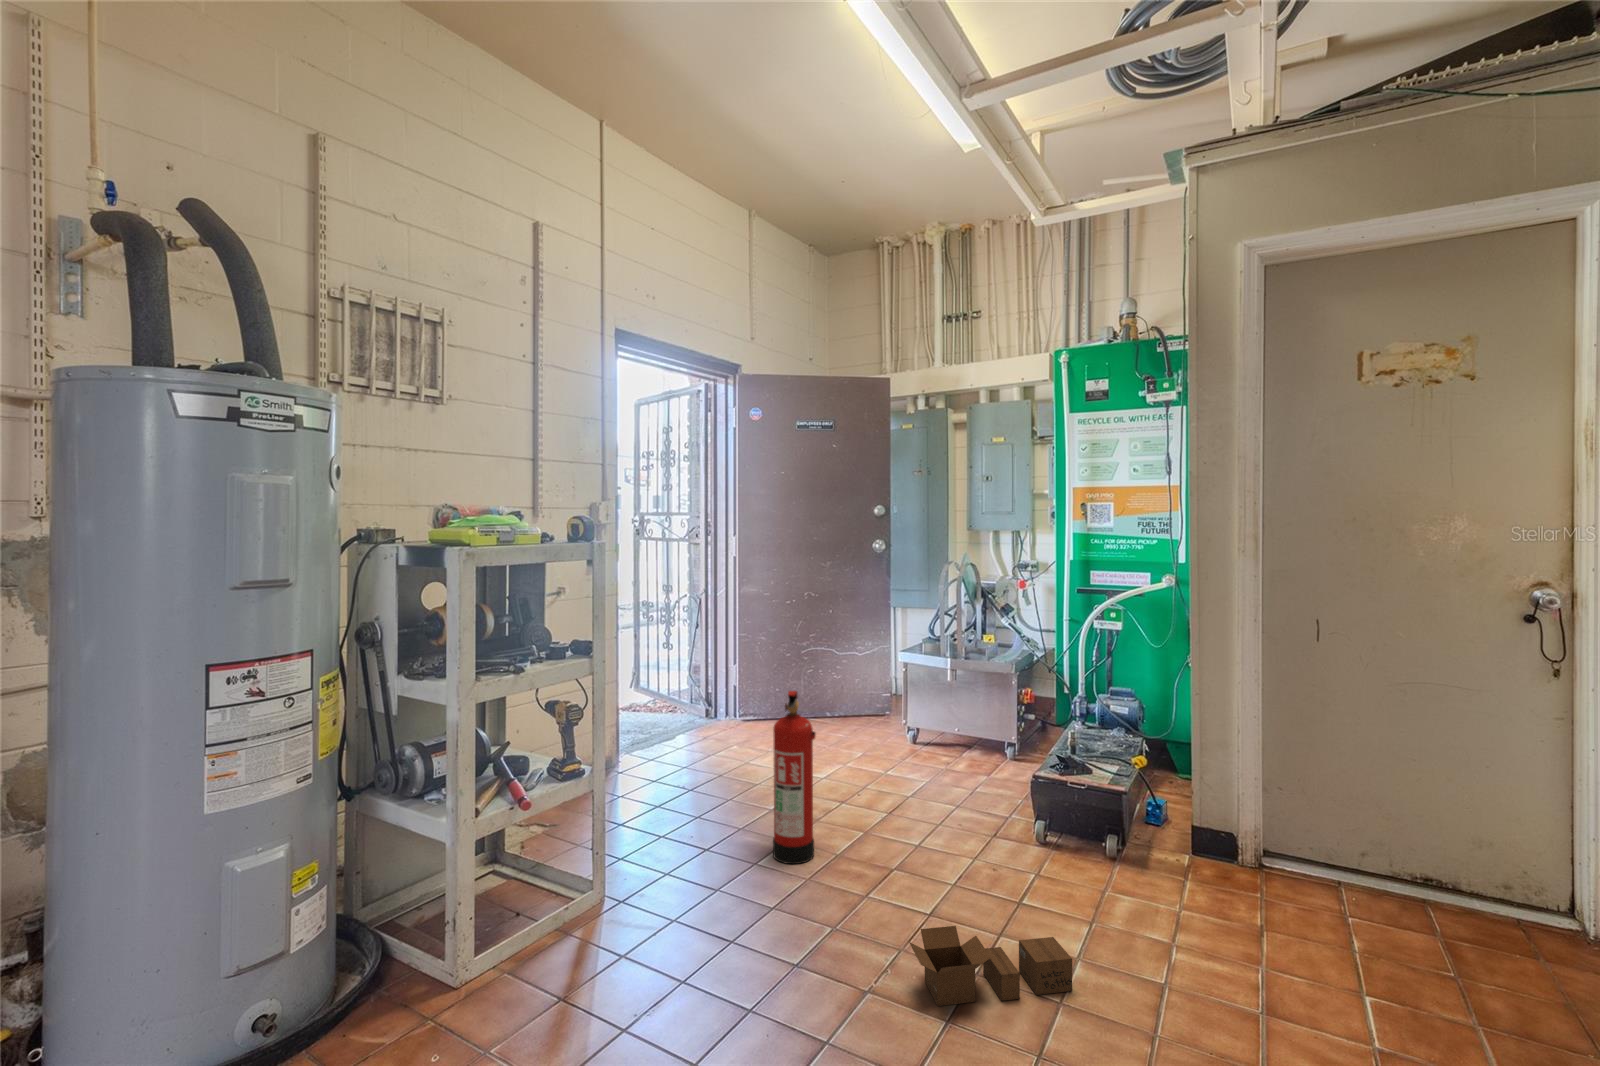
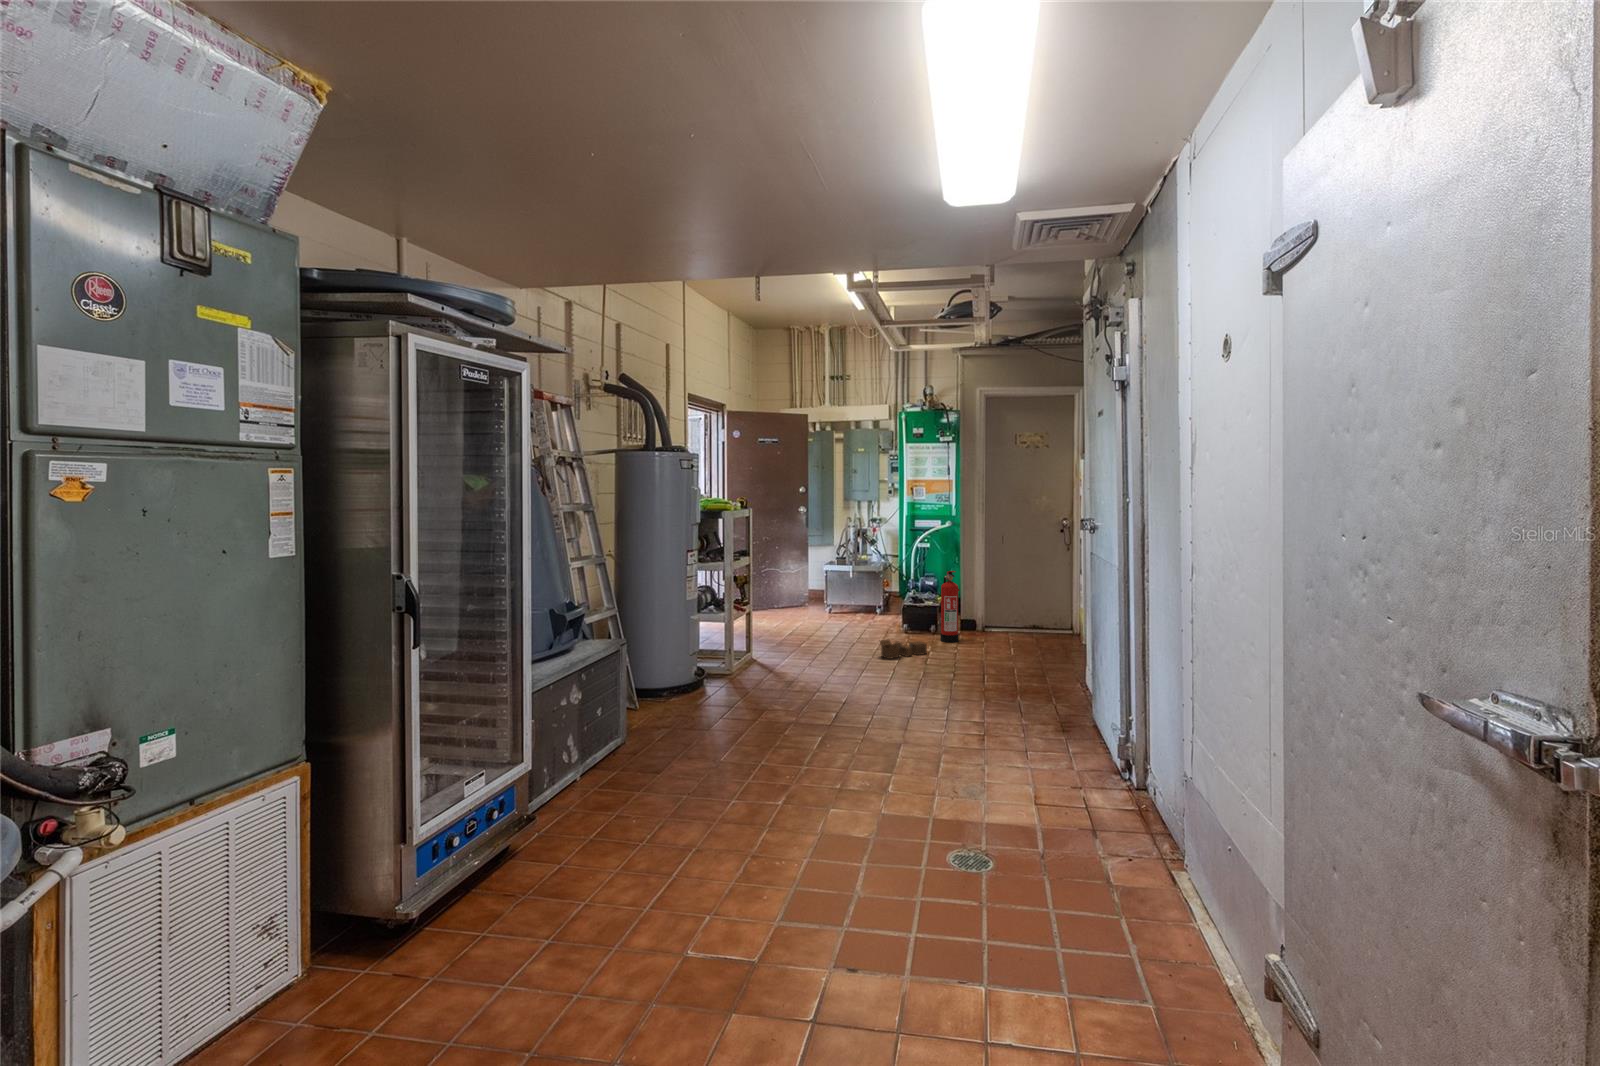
fire extinguisher: present [773,691,816,864] -> present [940,571,959,642]

